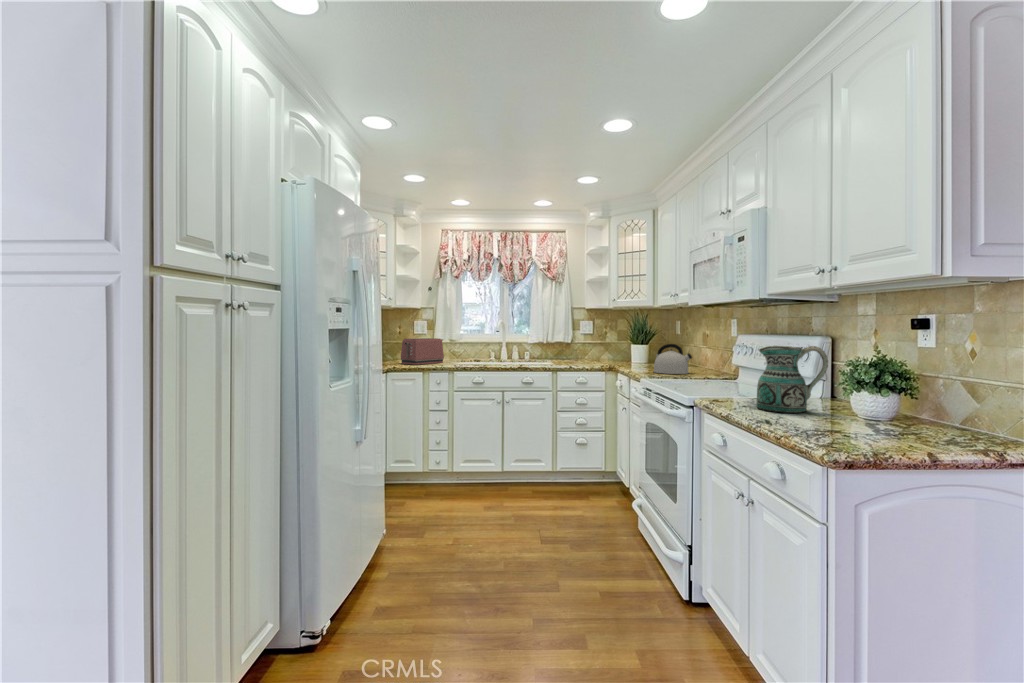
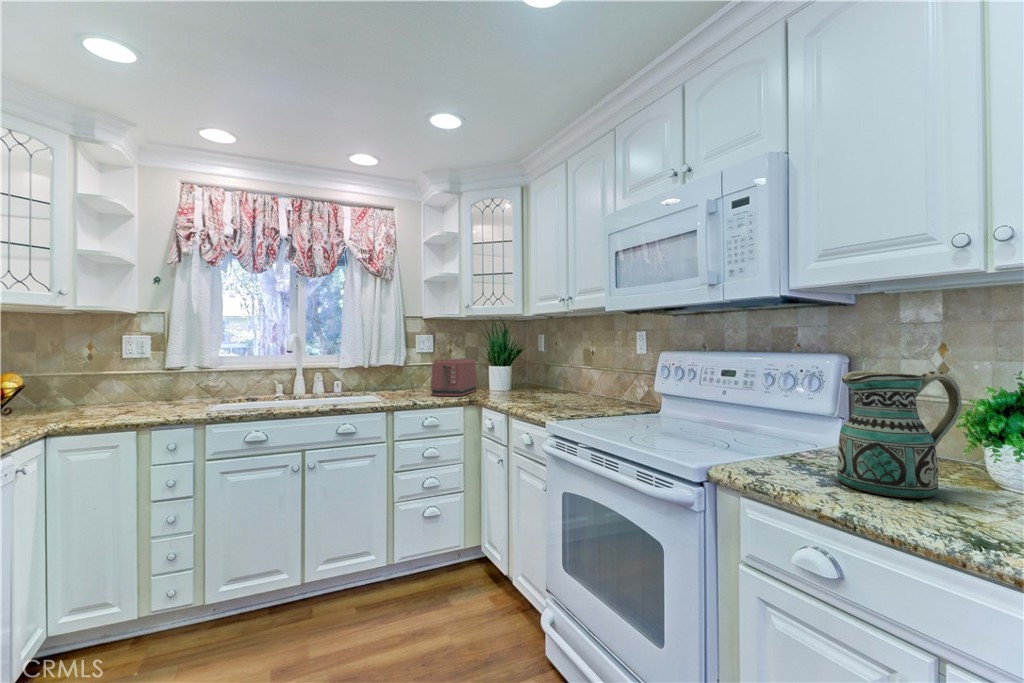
toaster: present [401,338,444,365] -> present [431,358,477,396]
kettle: present [654,344,692,374] -> none [540,365,591,408]

